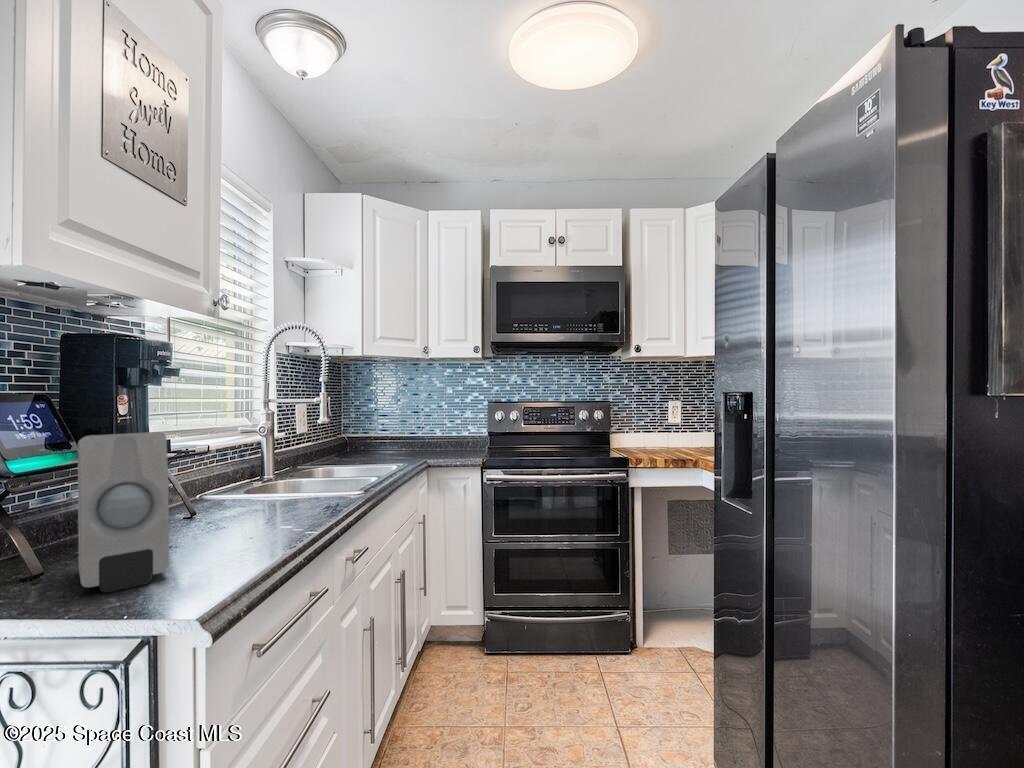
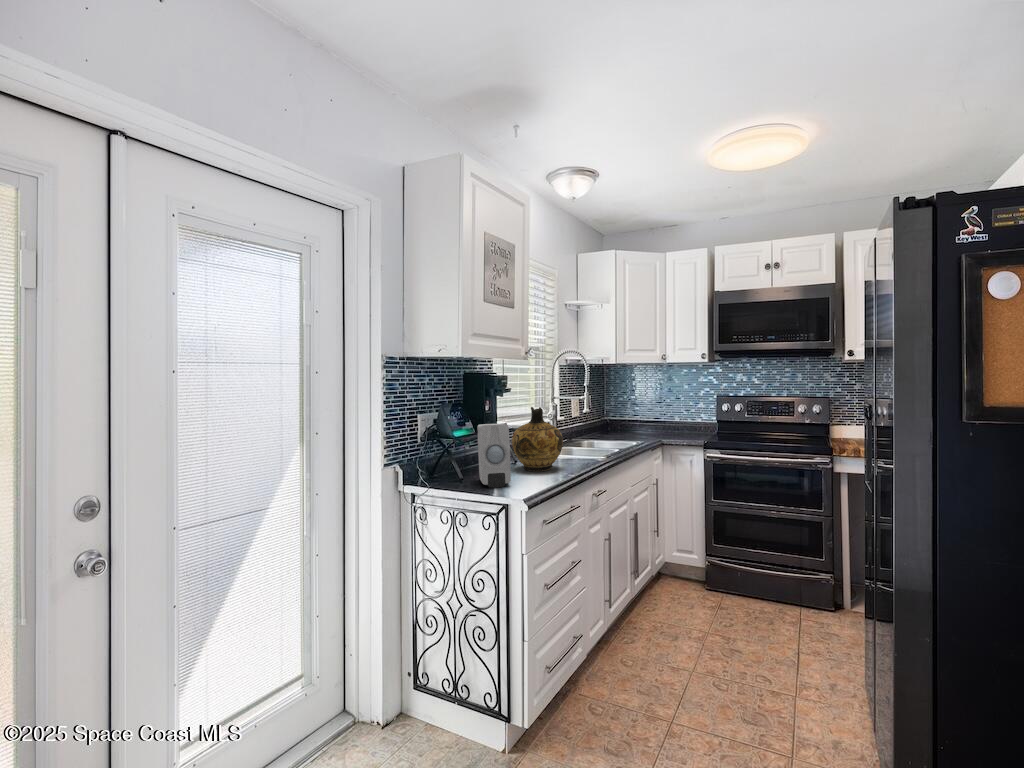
ceramic jug: none [178,401,293,532] -> present [512,407,563,471]

